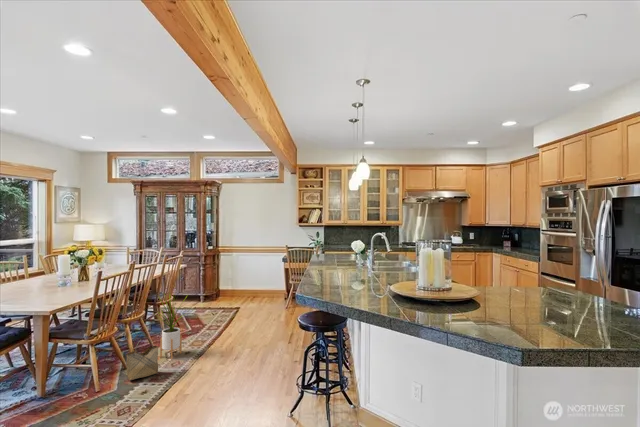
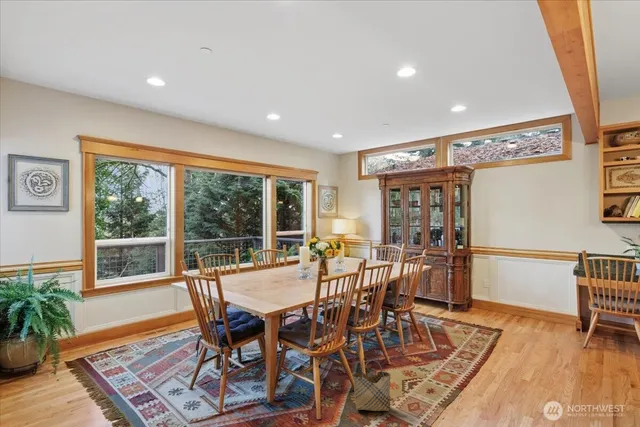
house plant: present [158,295,186,359] -> none [386,299,433,391]

